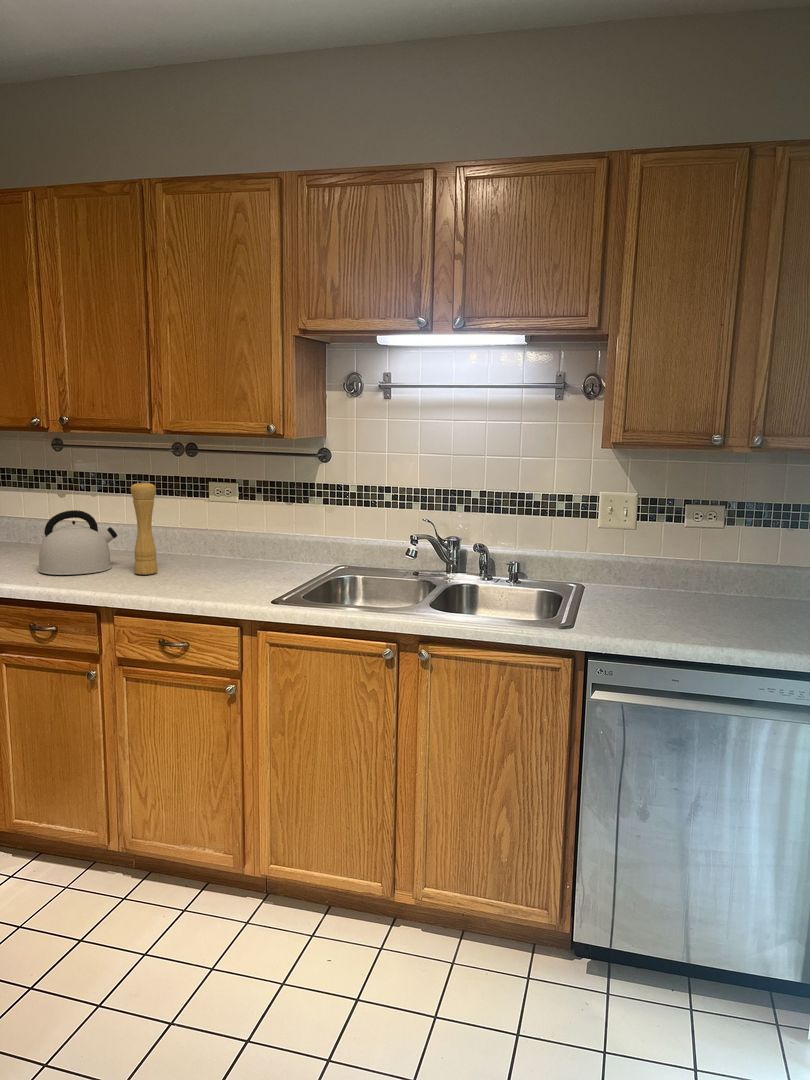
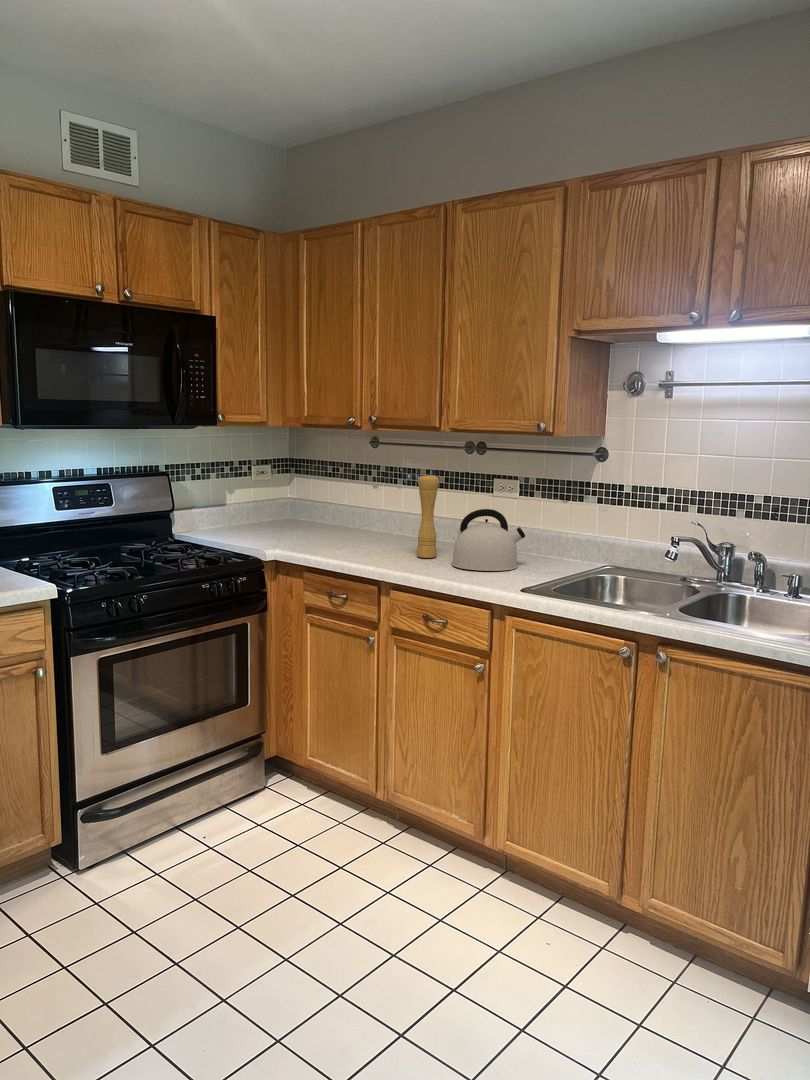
kettle: present [38,510,117,575] -> present [452,509,525,571]

